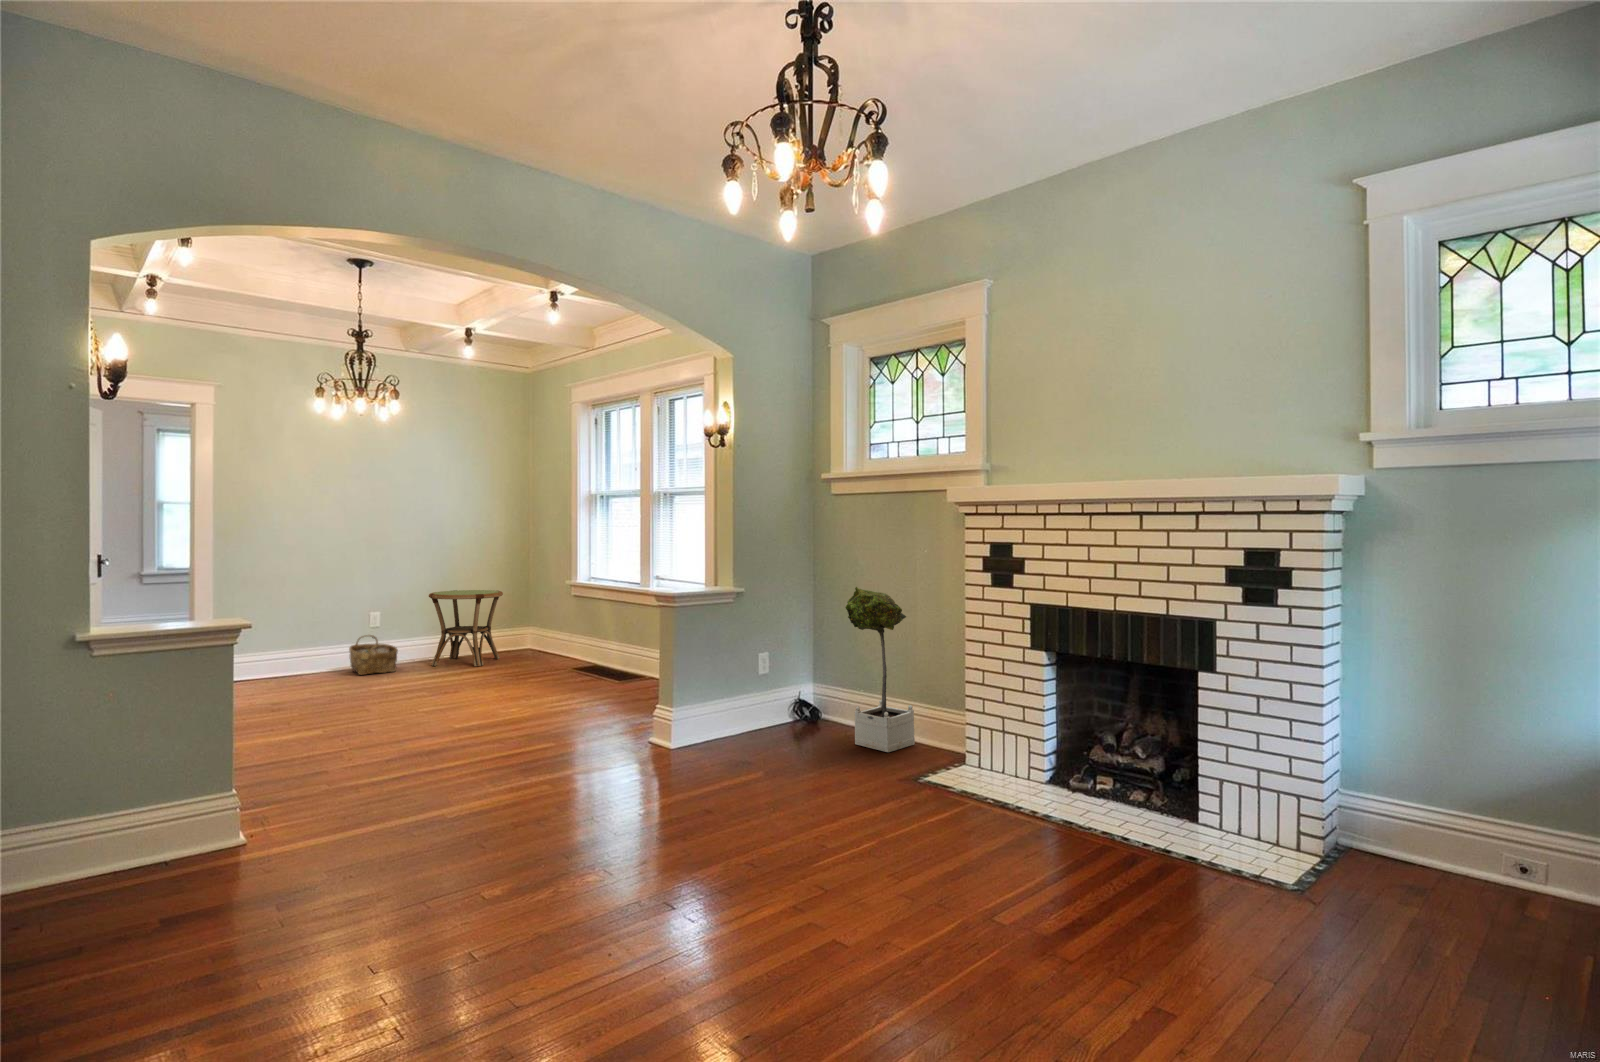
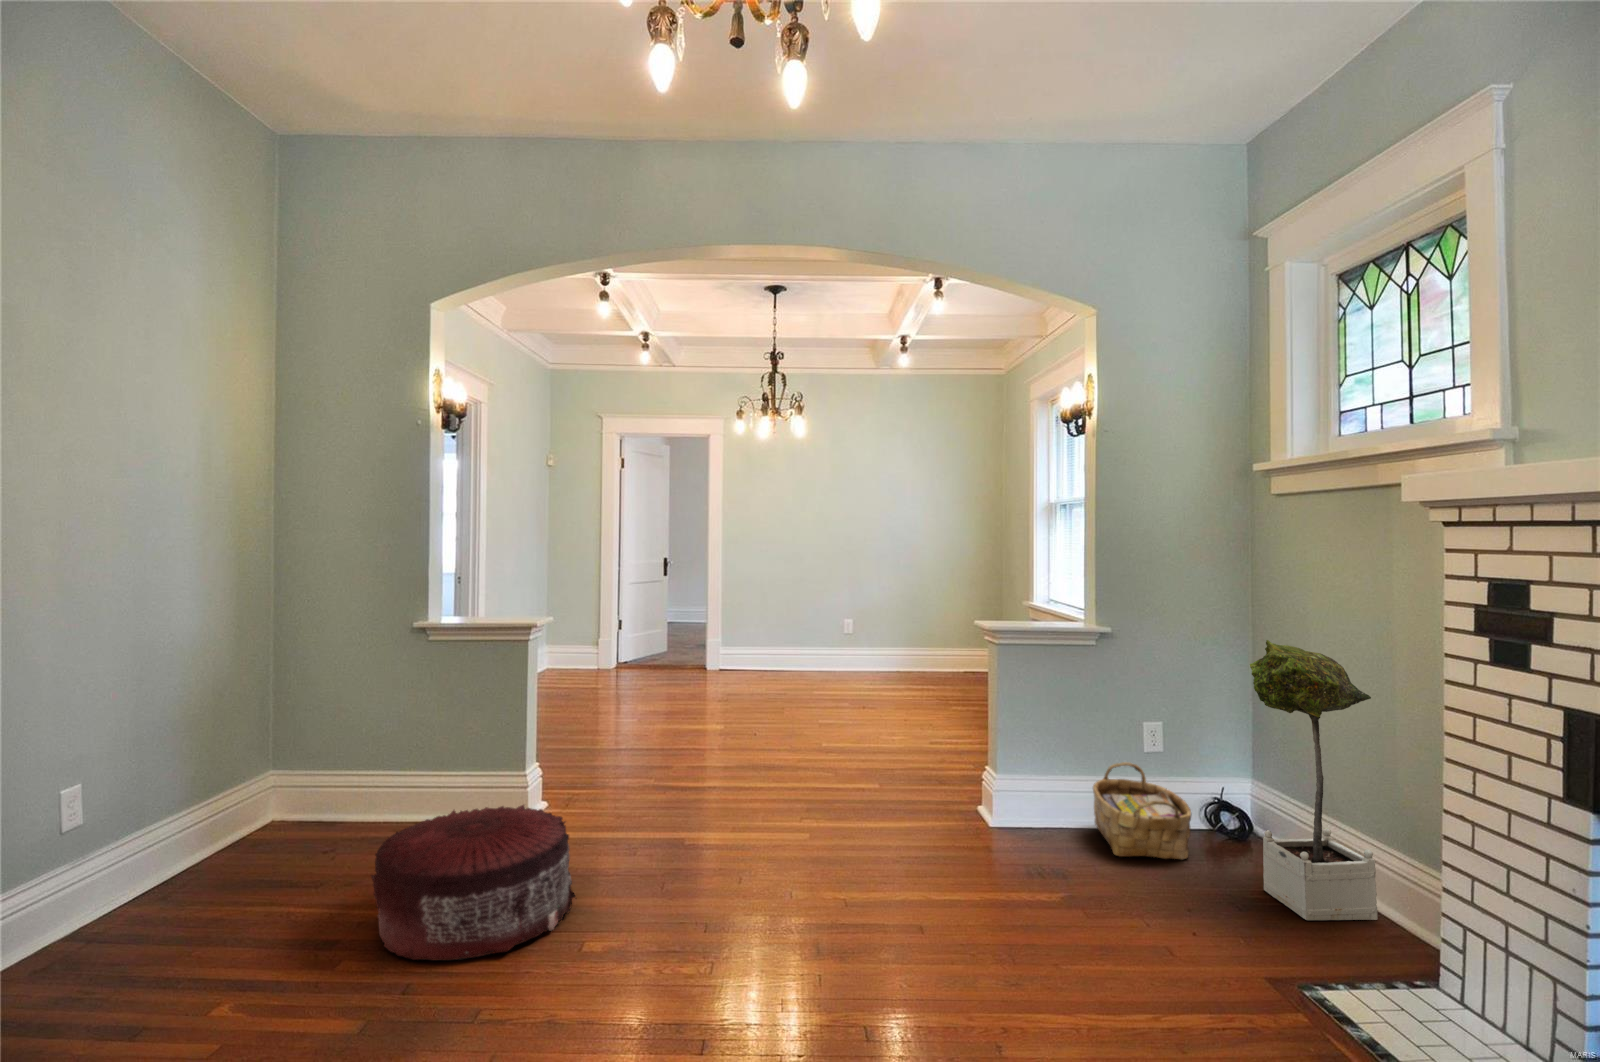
side table: present [429,590,503,666] -> none [888,606,960,687]
woven basket: present [349,635,398,675] -> present [1093,762,1191,859]
pouf: none [198,800,421,964] -> present [371,805,576,960]

